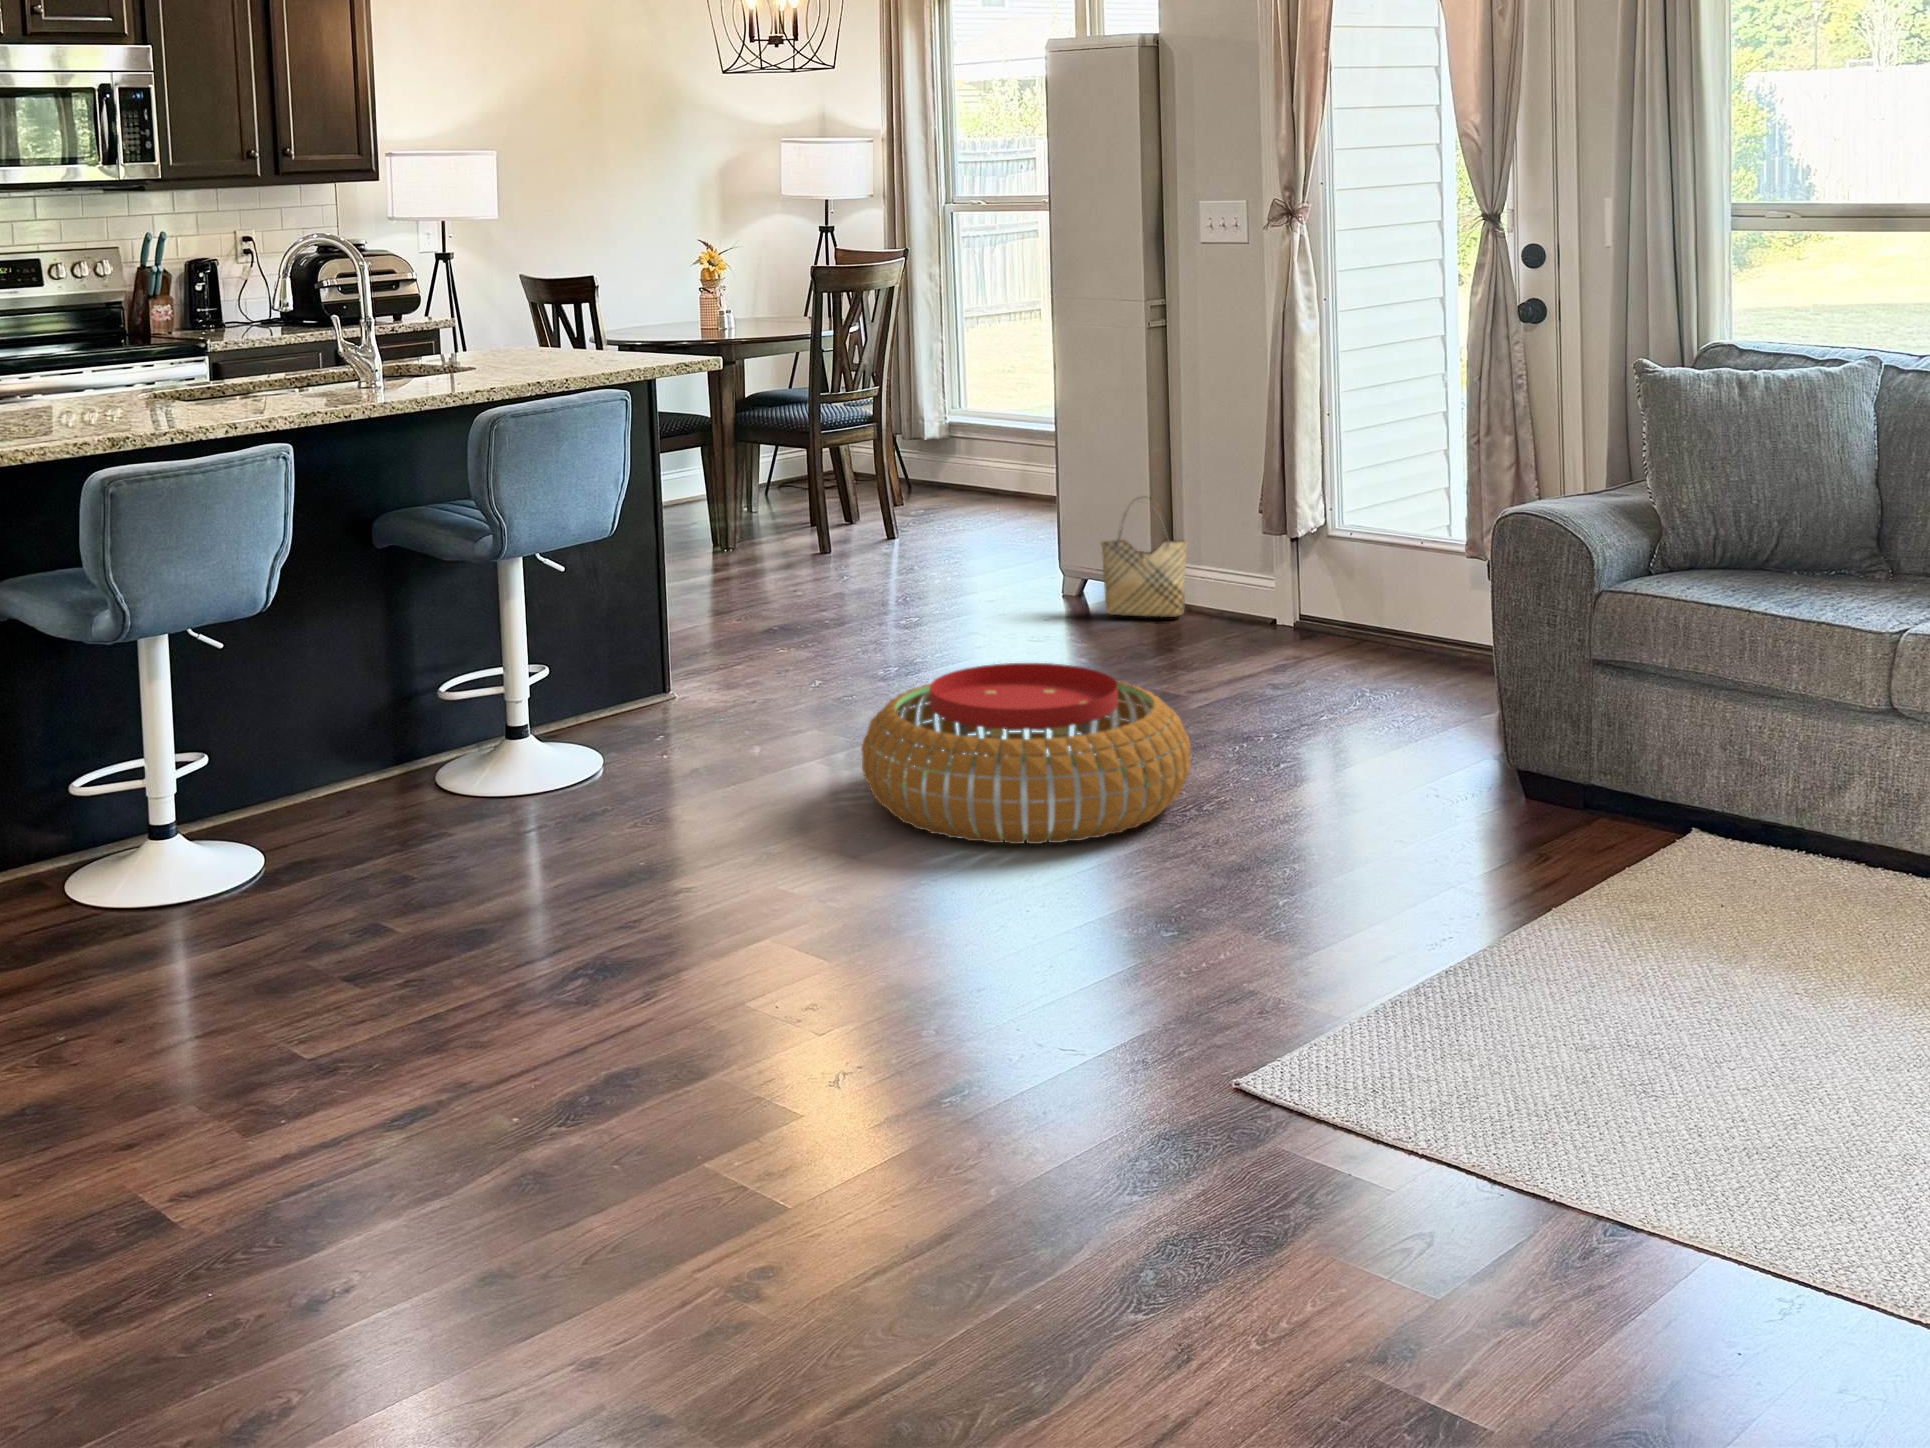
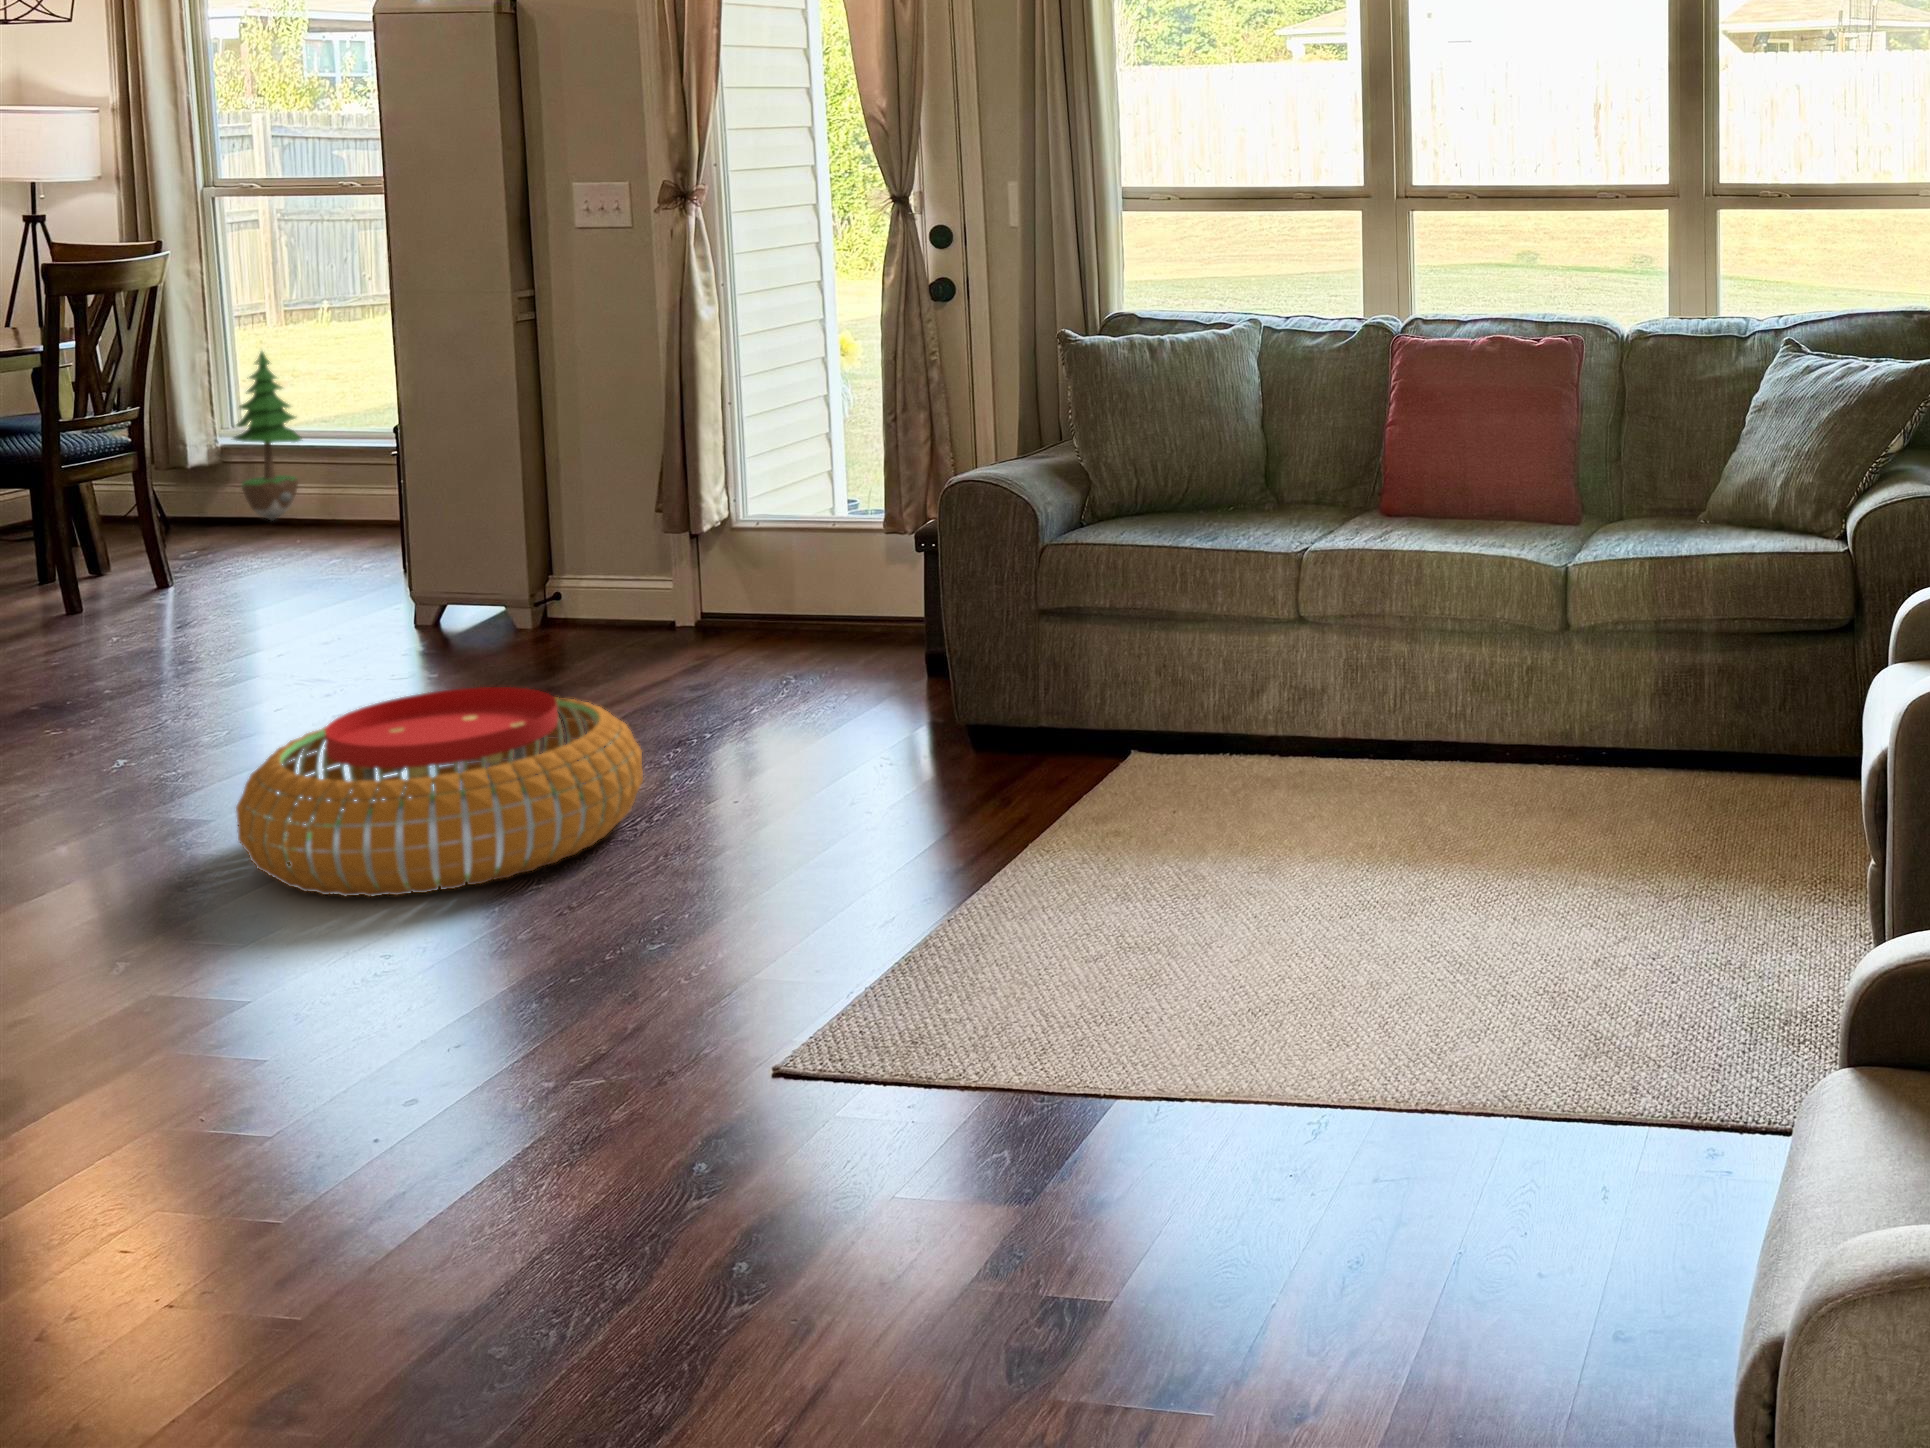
potted tree: none [955,346,1009,497] -> present [233,352,302,520]
woven basket: present [1101,497,1188,617] -> none [466,500,570,632]

